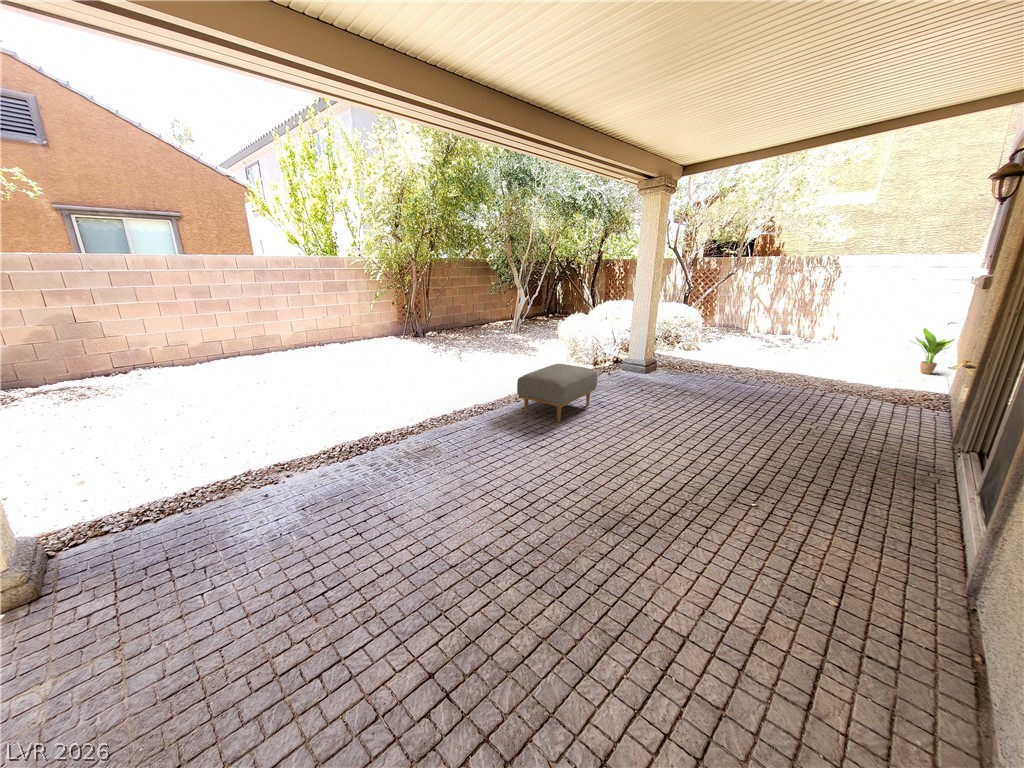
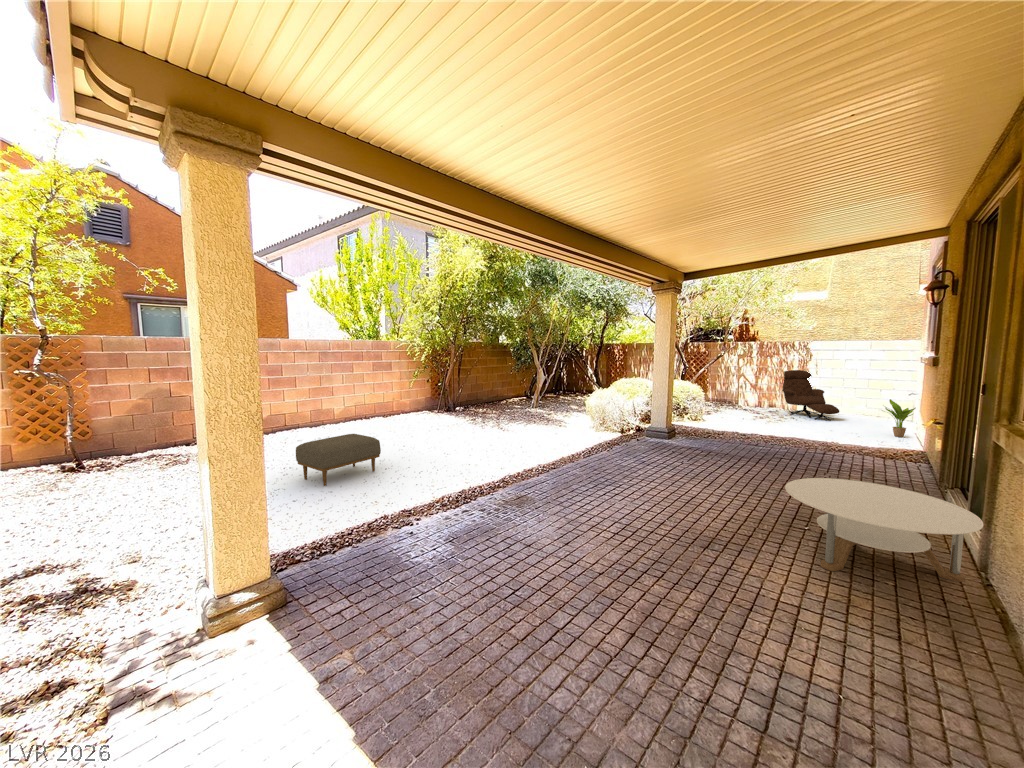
lounge chair: none [798,291,862,352] -> present [782,370,839,421]
ottoman: present [517,364,597,422] -> present [296,434,381,486]
round table: none [724,443,987,602] -> present [785,478,983,582]

